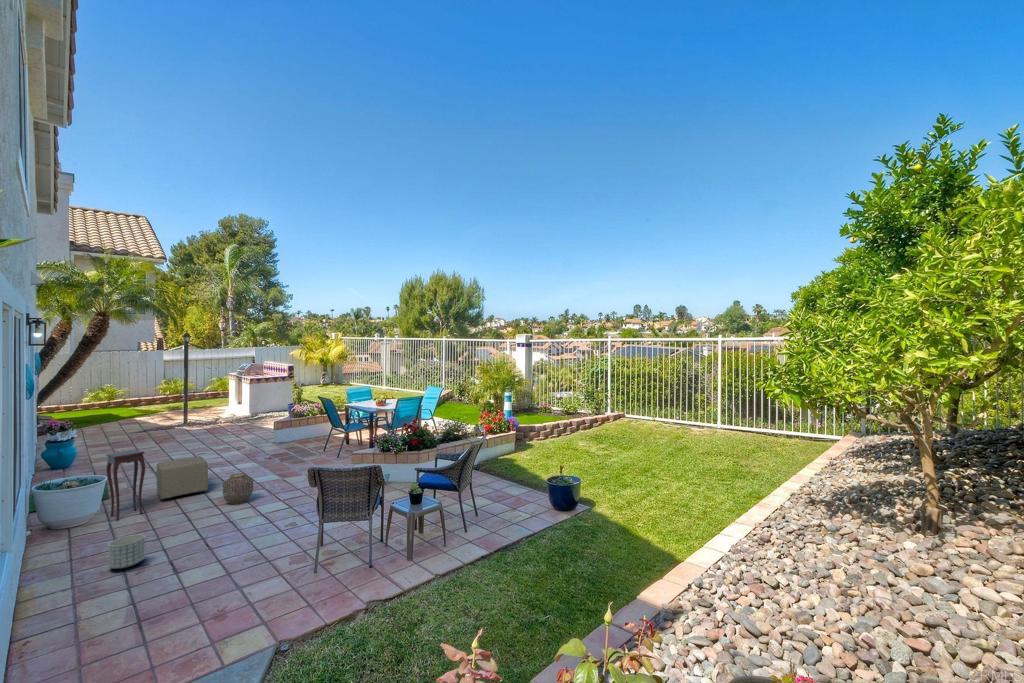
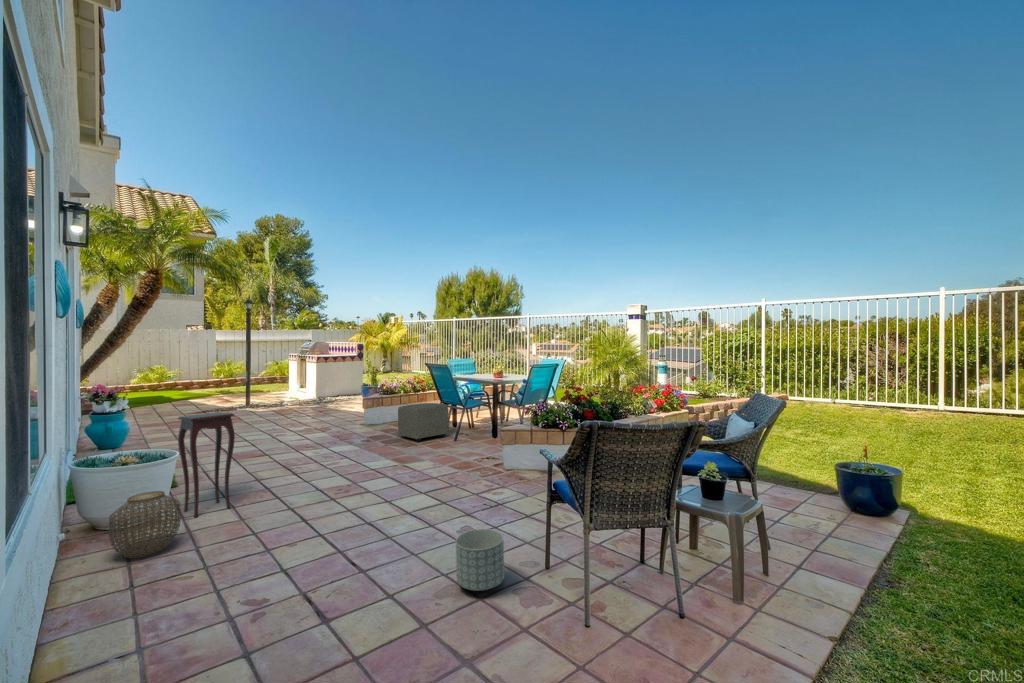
ottoman: present [157,457,208,500] -> present [398,403,449,441]
woven basket: present [223,473,253,504] -> present [109,491,181,558]
planter: present [109,534,145,569] -> present [456,529,505,591]

